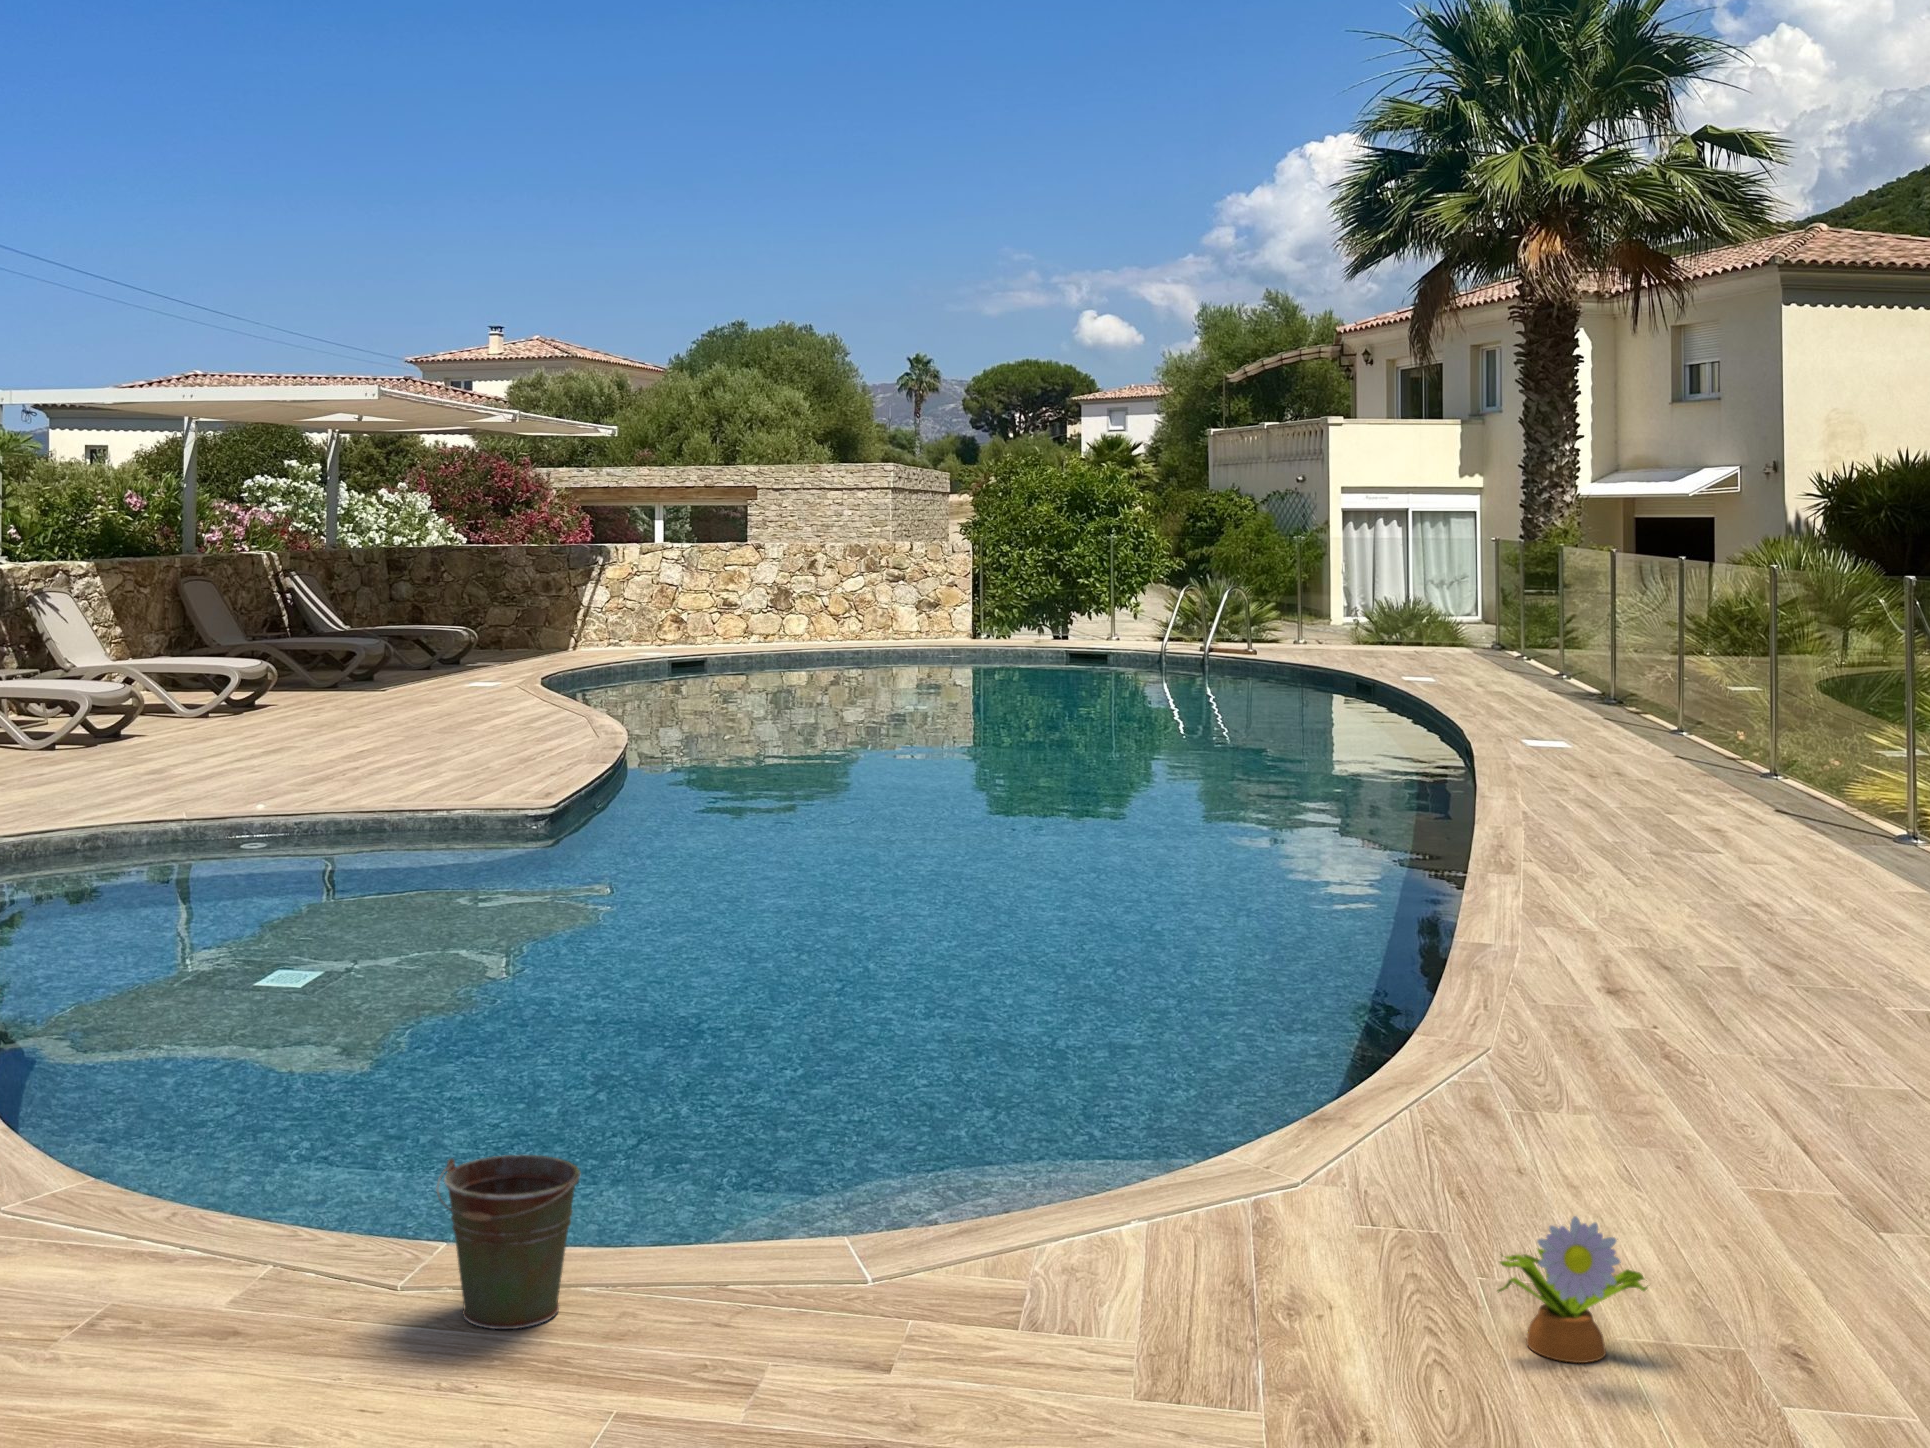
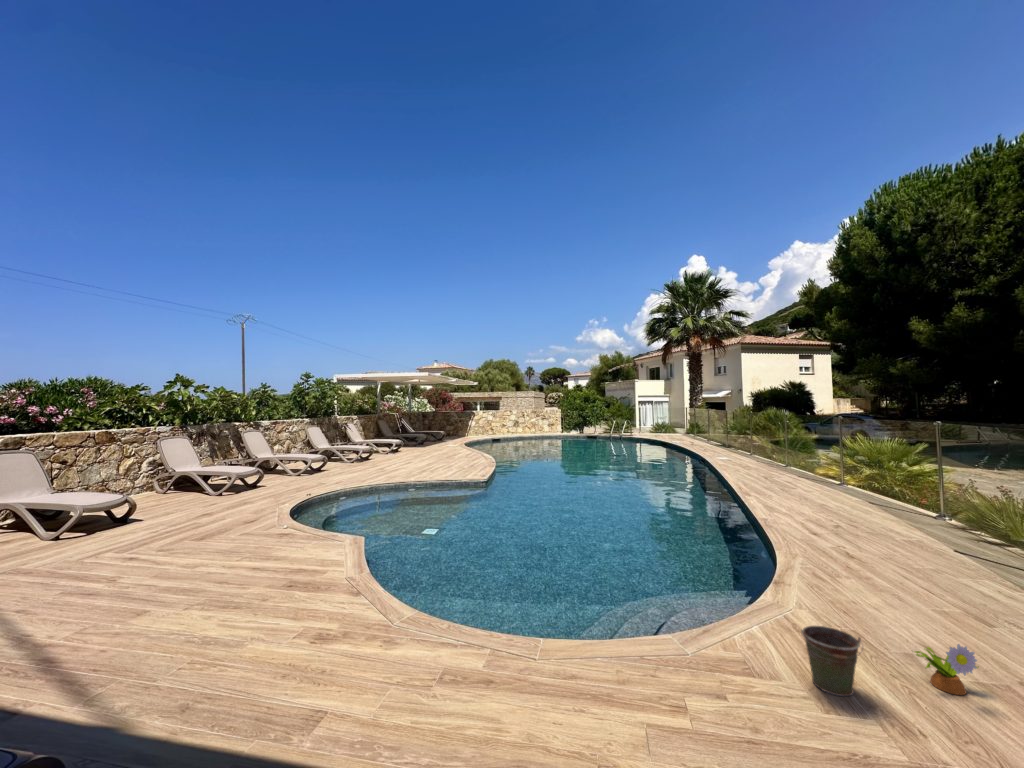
bucket: present [436,1155,580,1329] -> present [801,626,861,696]

